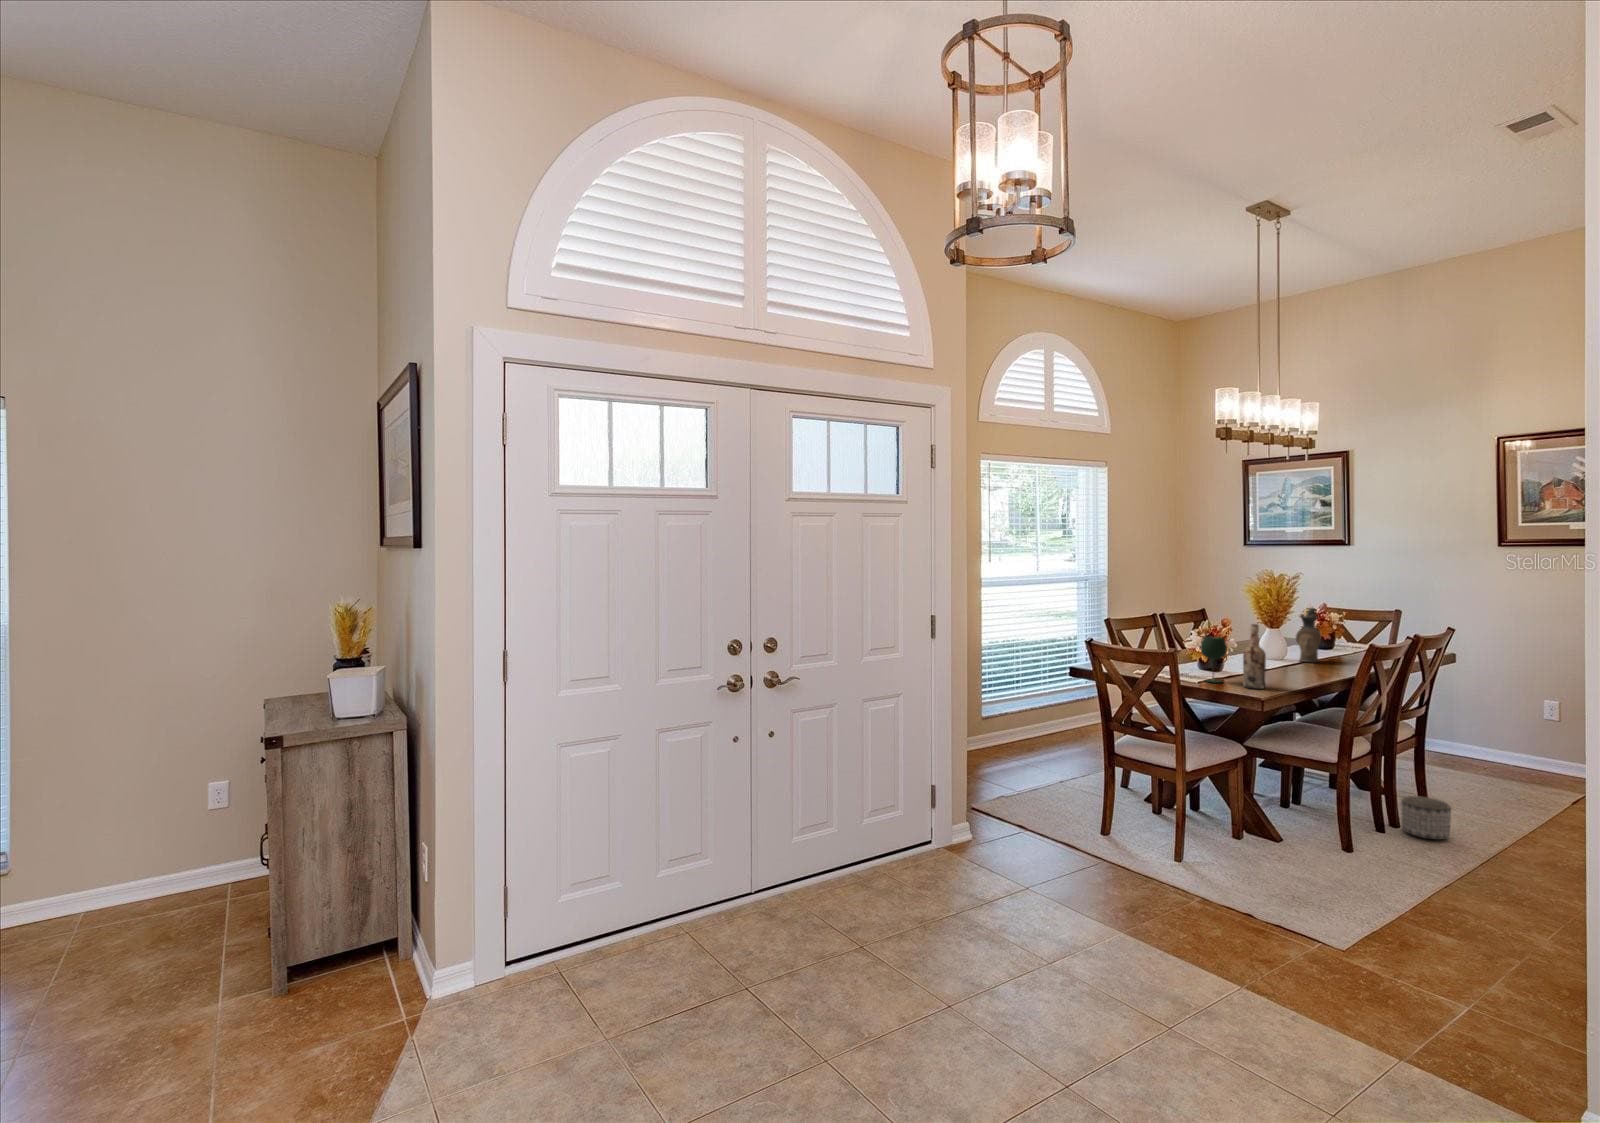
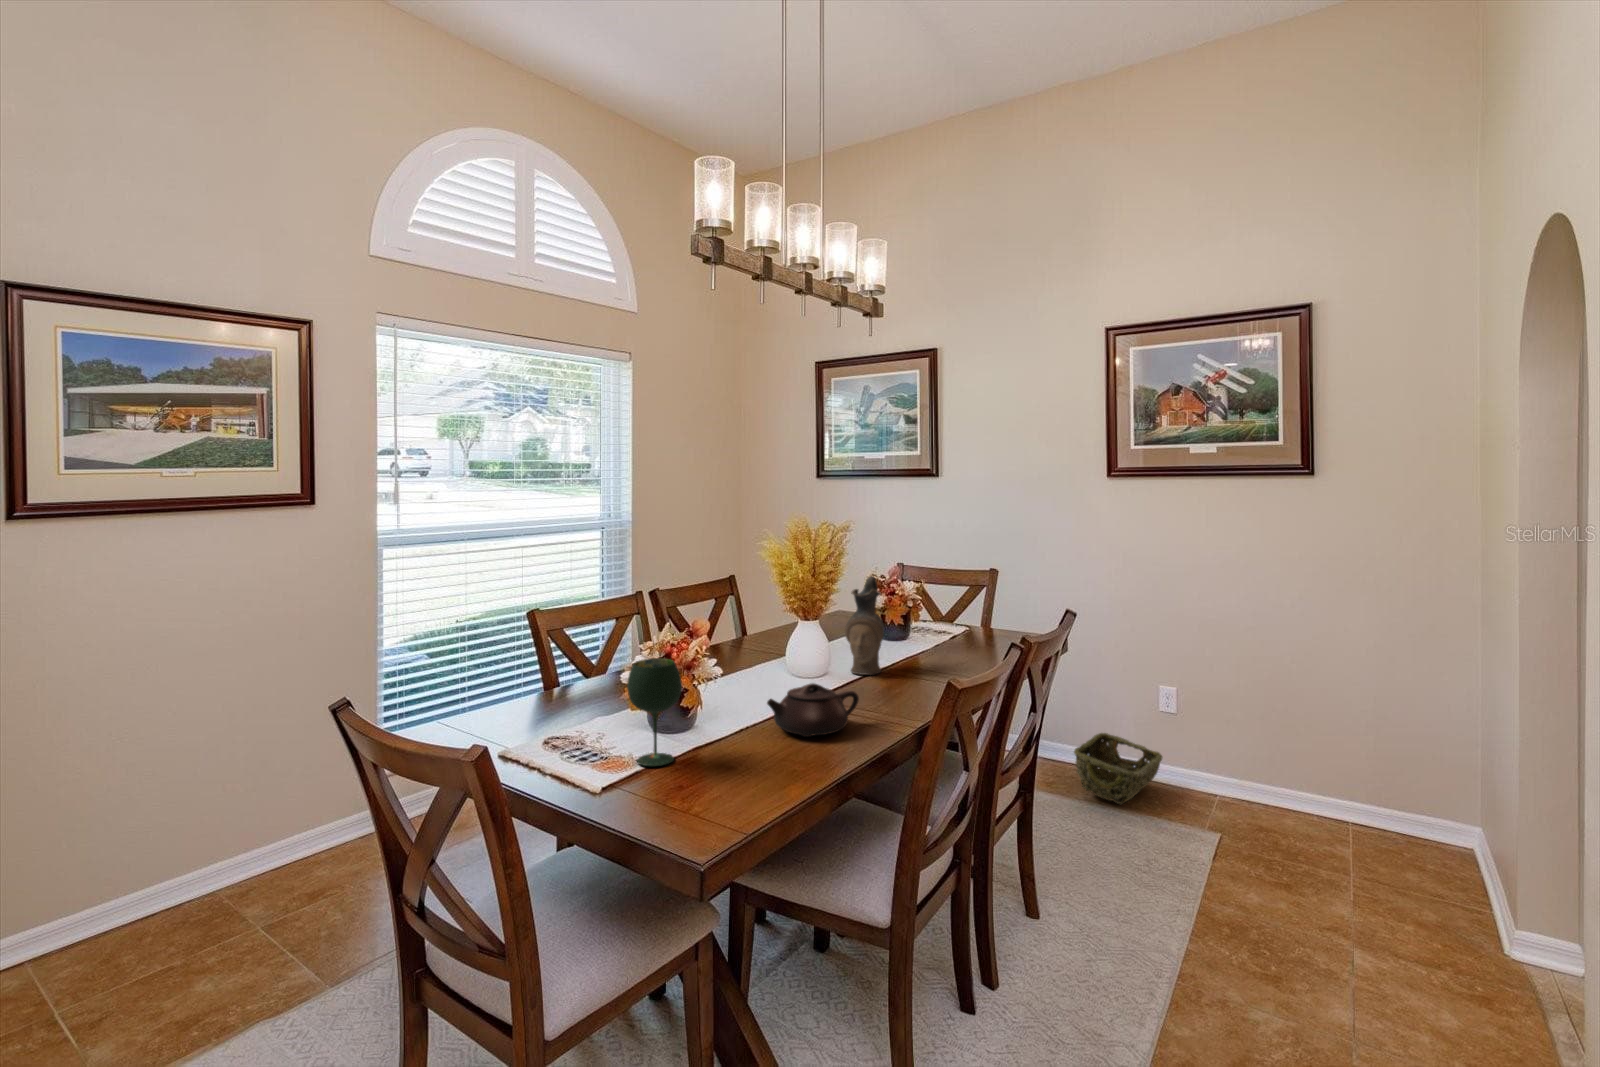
wine bottle: present [1243,624,1266,689] -> none [704,633,749,785]
teapot: none [1264,655,1314,679] -> present [767,683,859,737]
woven basket: none [1467,733,1550,778] -> present [1074,733,1162,804]
planter: present [1401,796,1451,839] -> none [1000,917,1076,1014]

